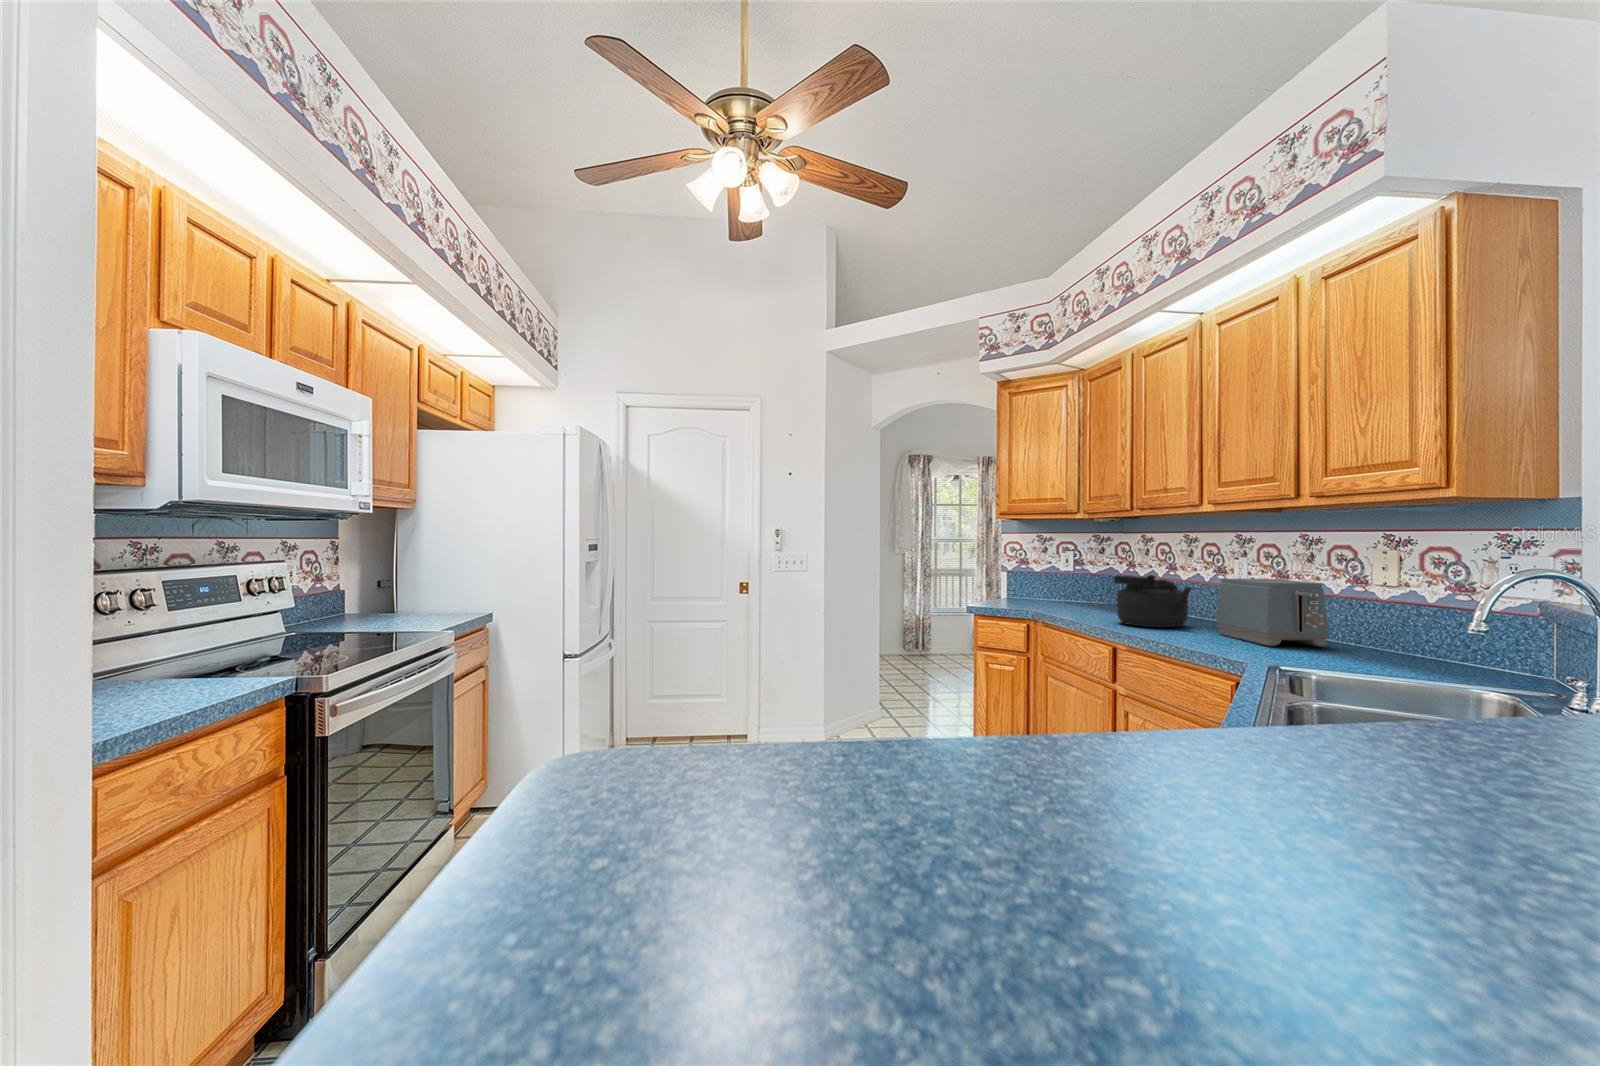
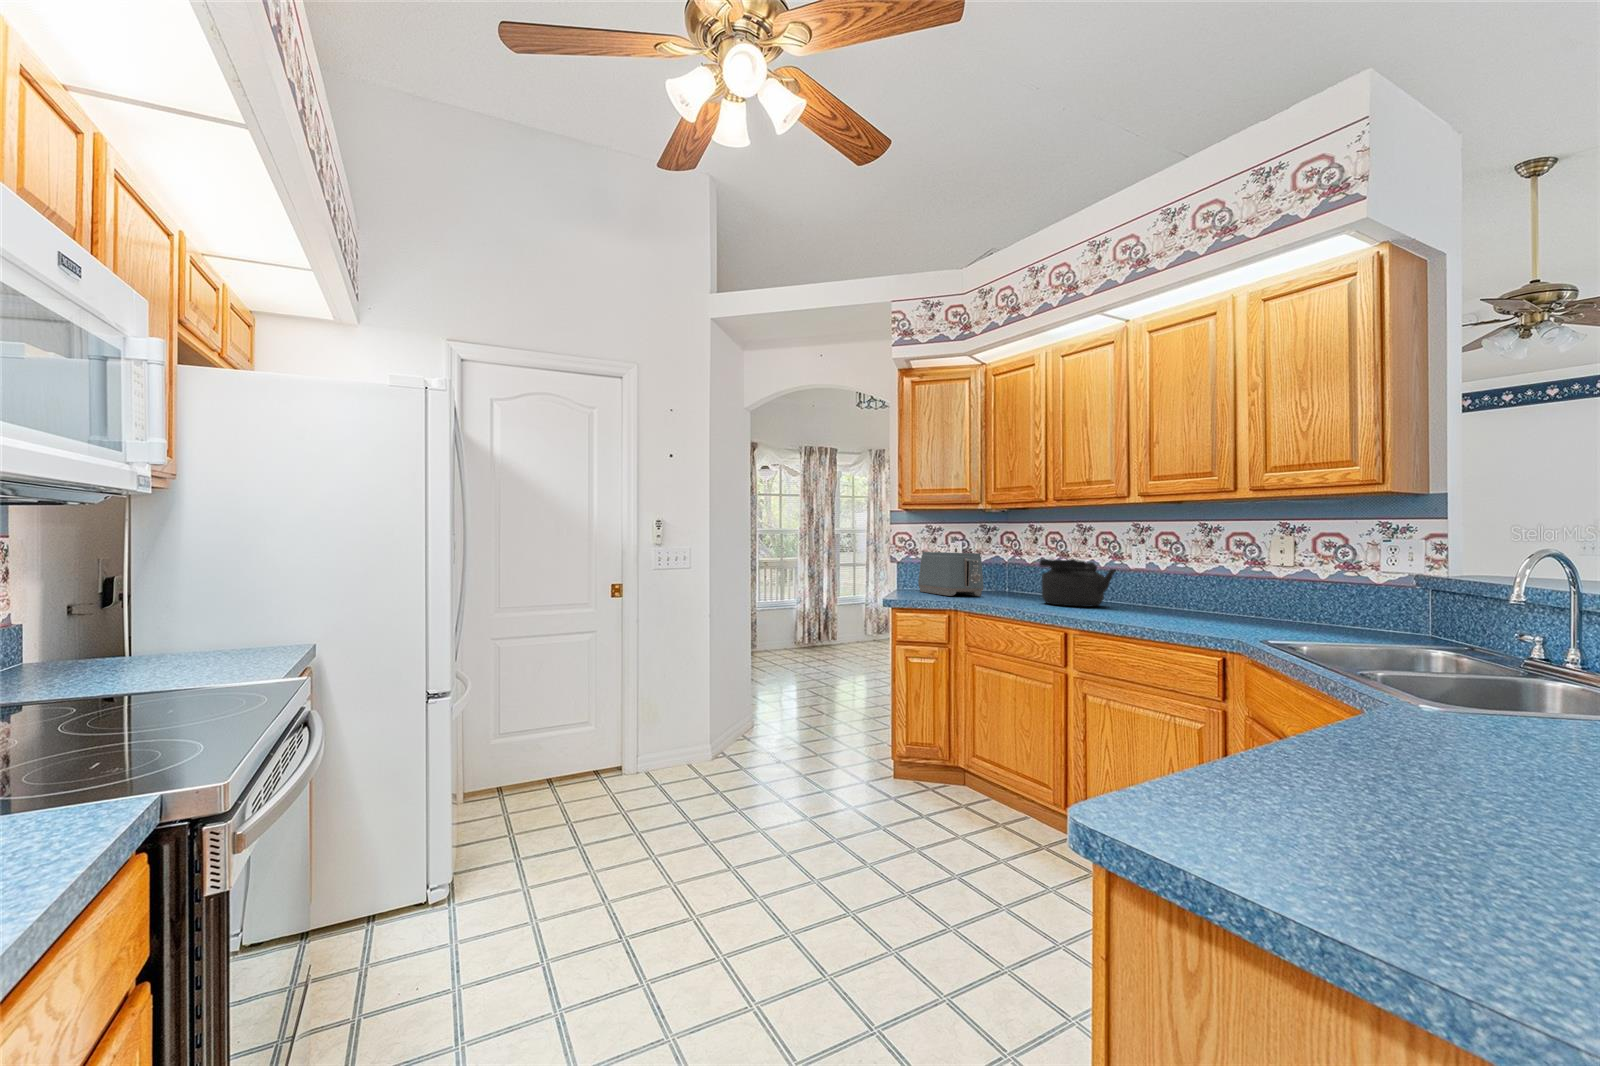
toaster: present [1216,579,1329,647] -> present [918,552,984,596]

